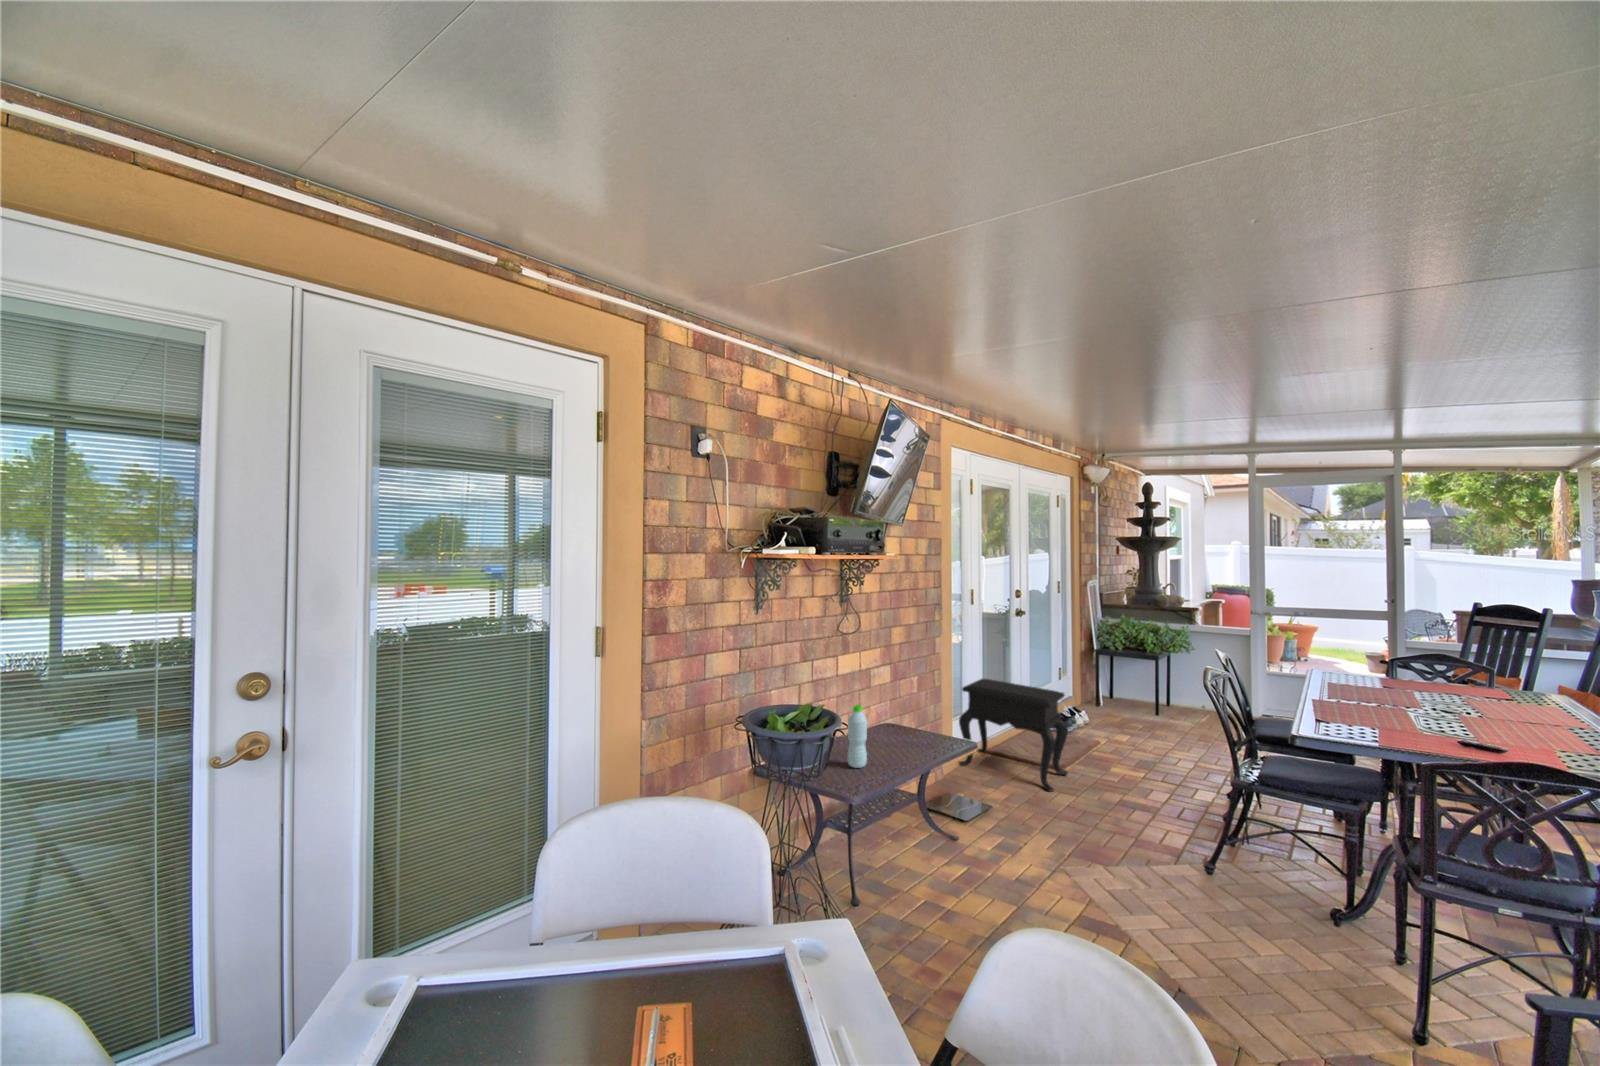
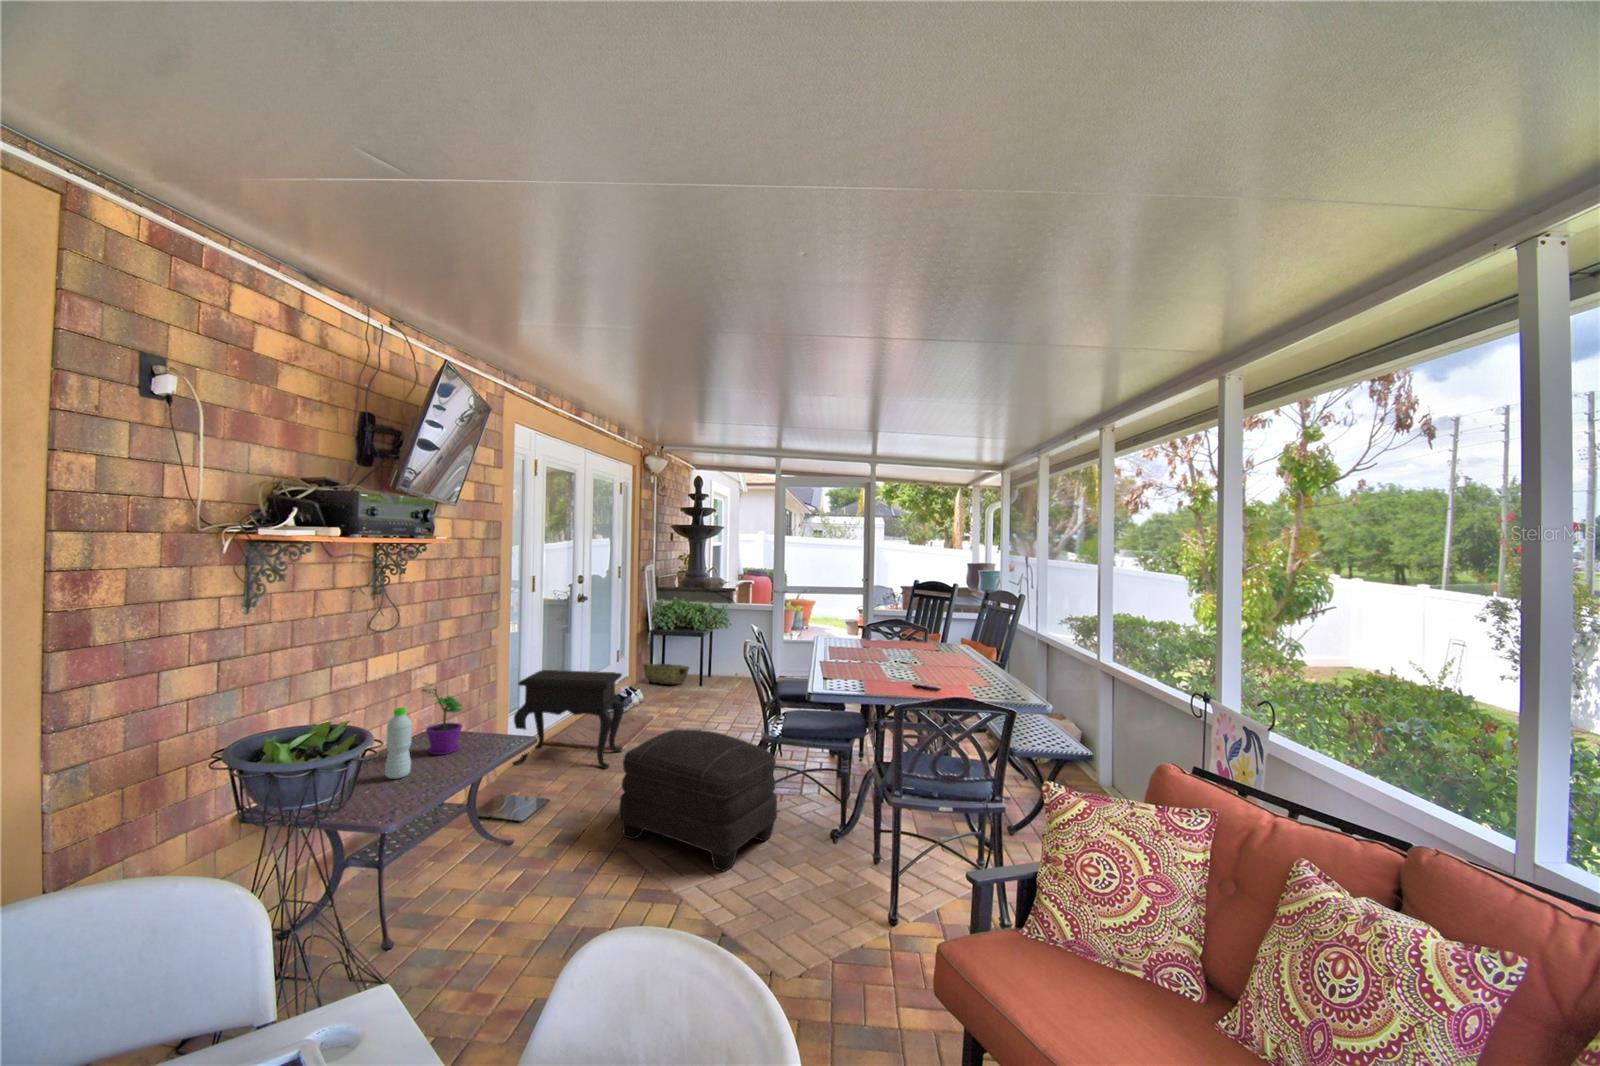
flower pot: none [876,681,910,752] -> present [421,683,462,755]
woven basket: none [1087,681,1143,709] -> present [643,664,689,684]
ottoman: none [1066,774,1299,985] -> present [618,729,777,871]

